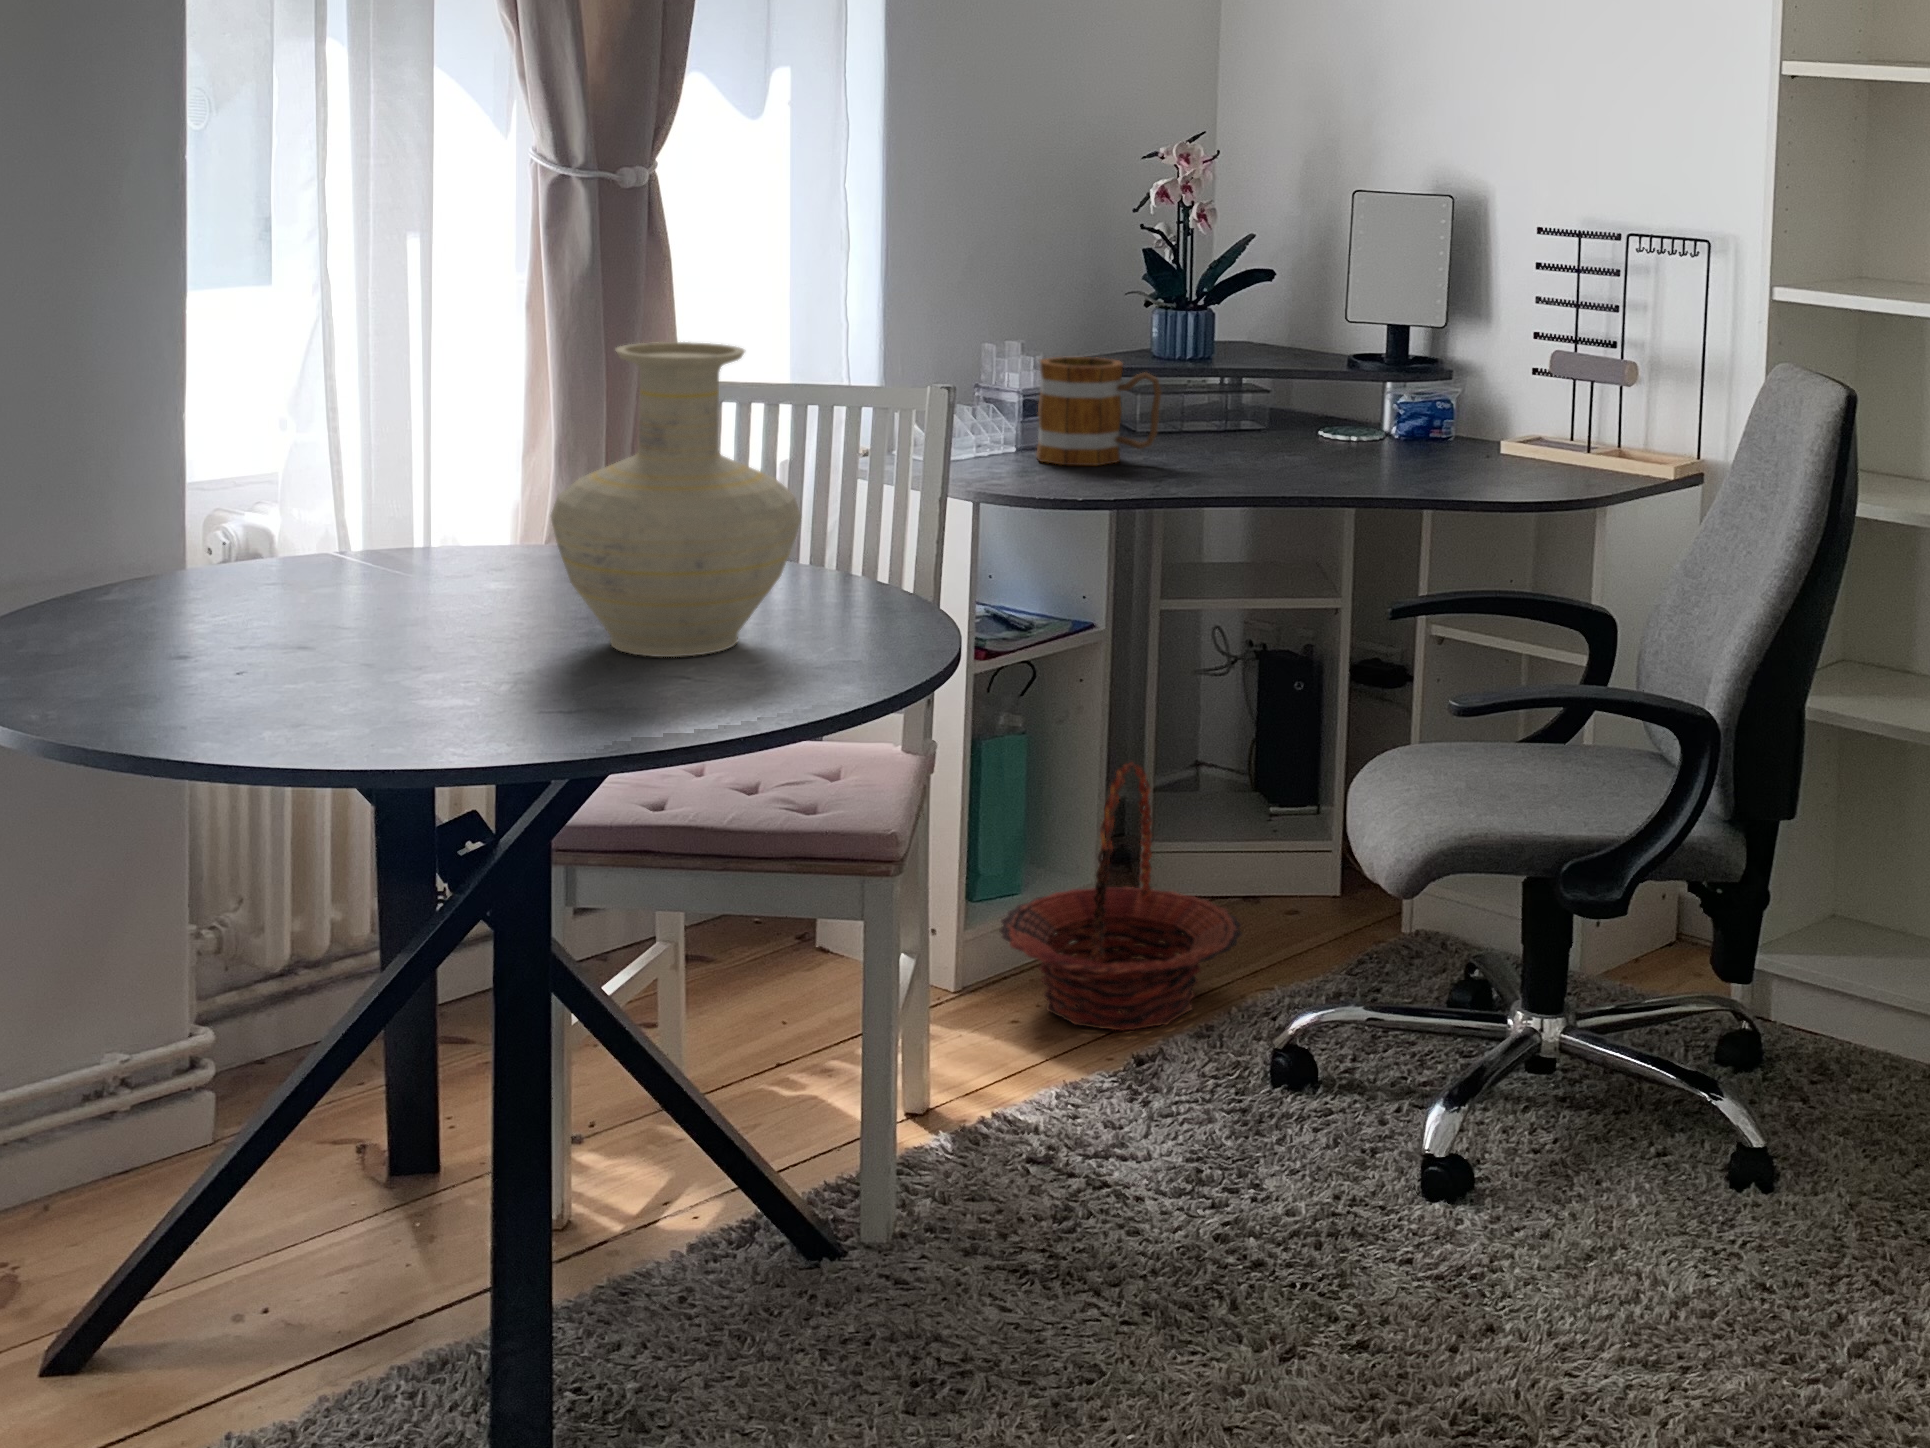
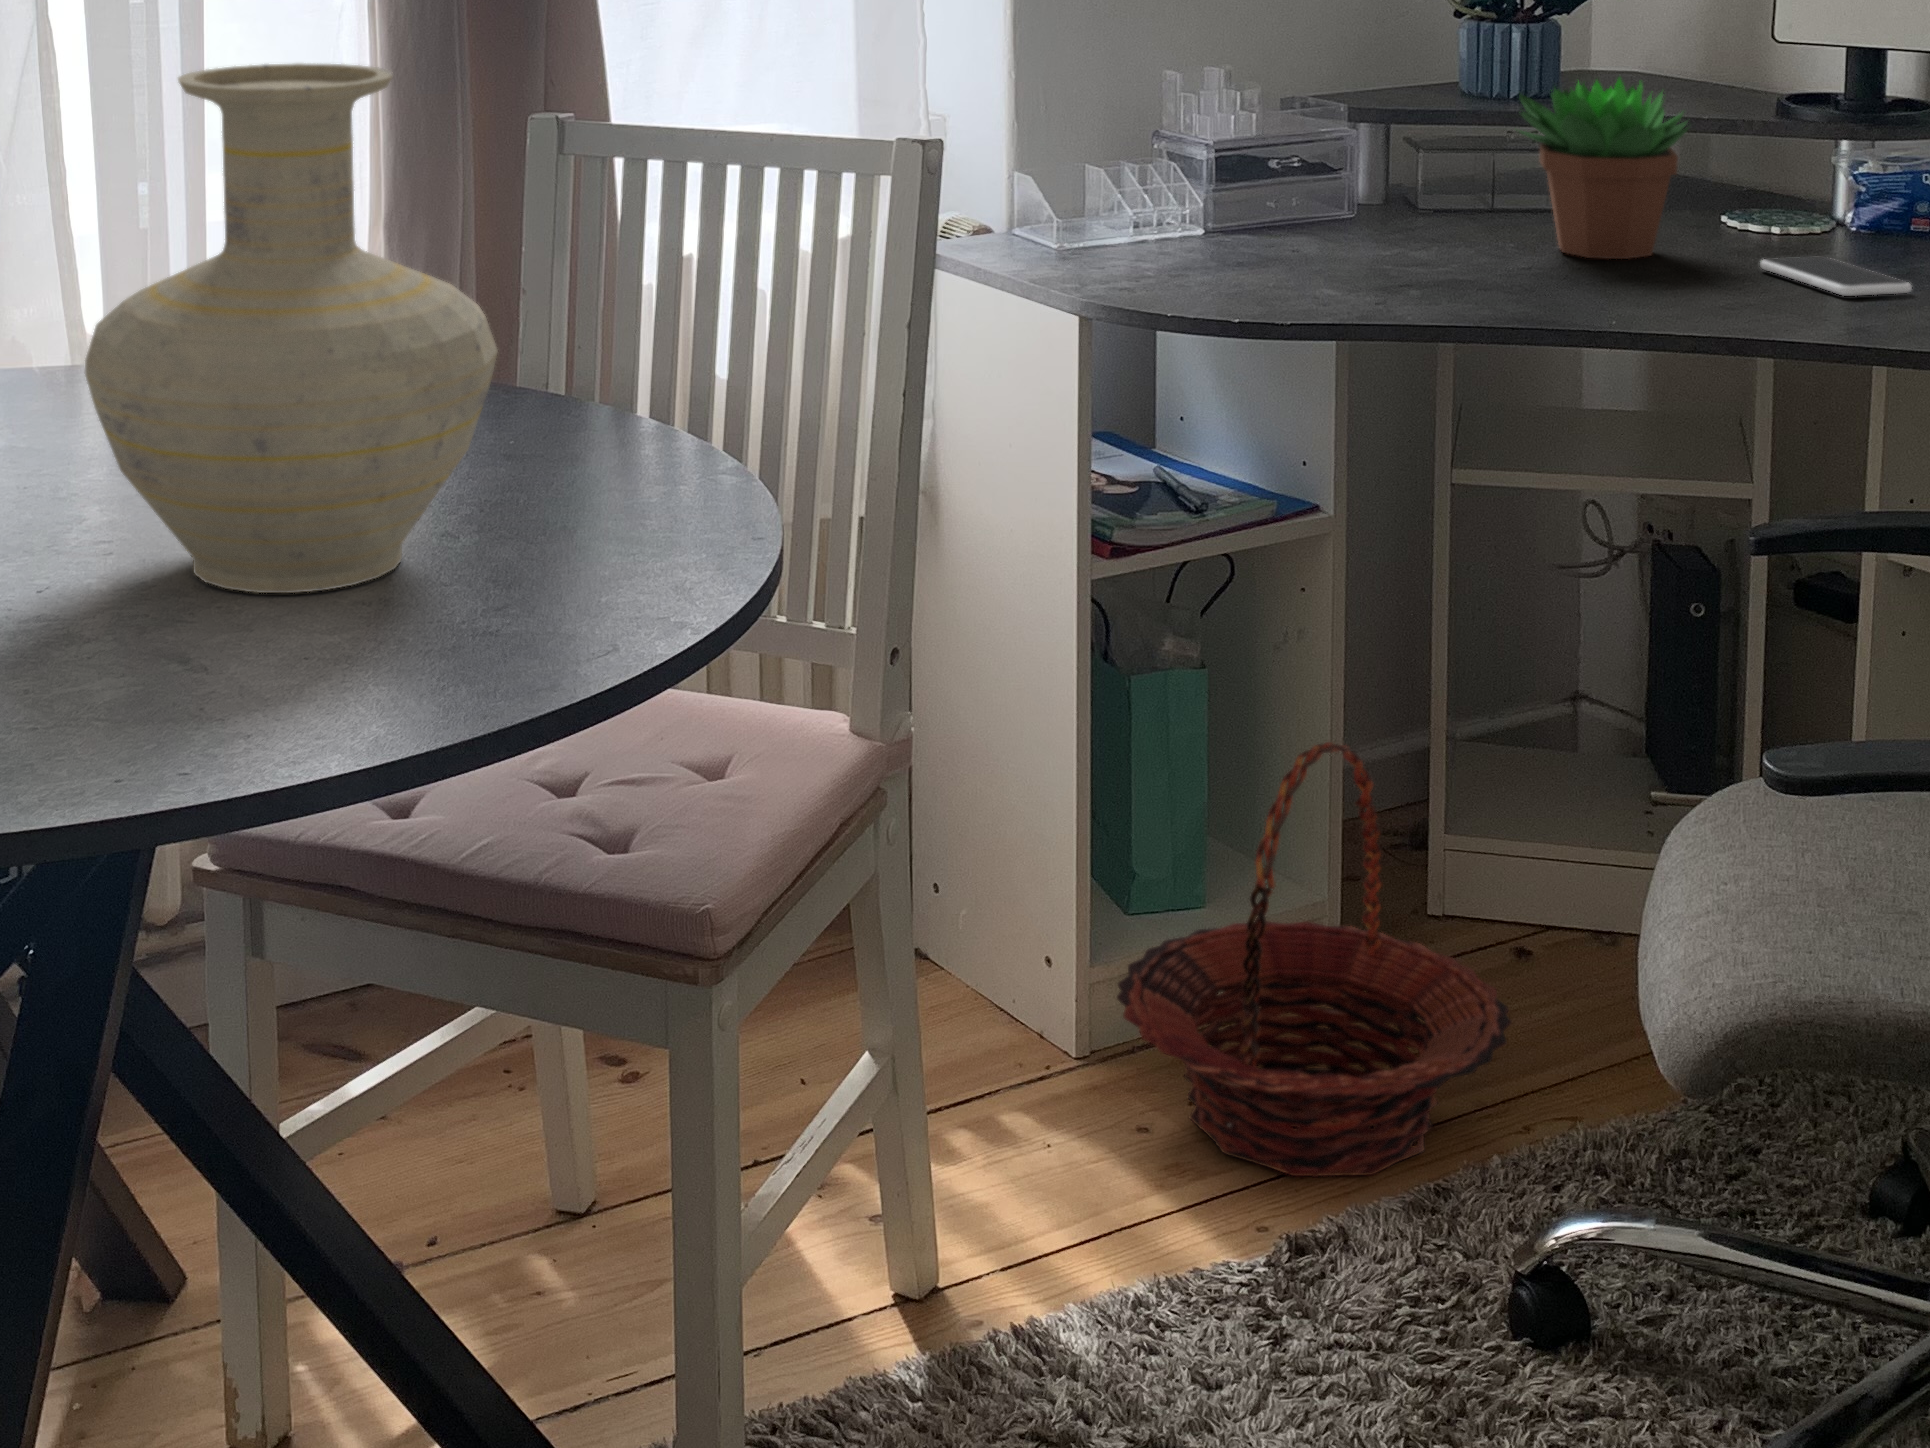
succulent plant: none [1213,343,1323,457] -> present [1515,78,1689,259]
mug: present [1036,357,1161,465] -> none [1220,93,1412,265]
smartphone: none [1364,452,1454,473] -> present [1760,257,1912,296]

